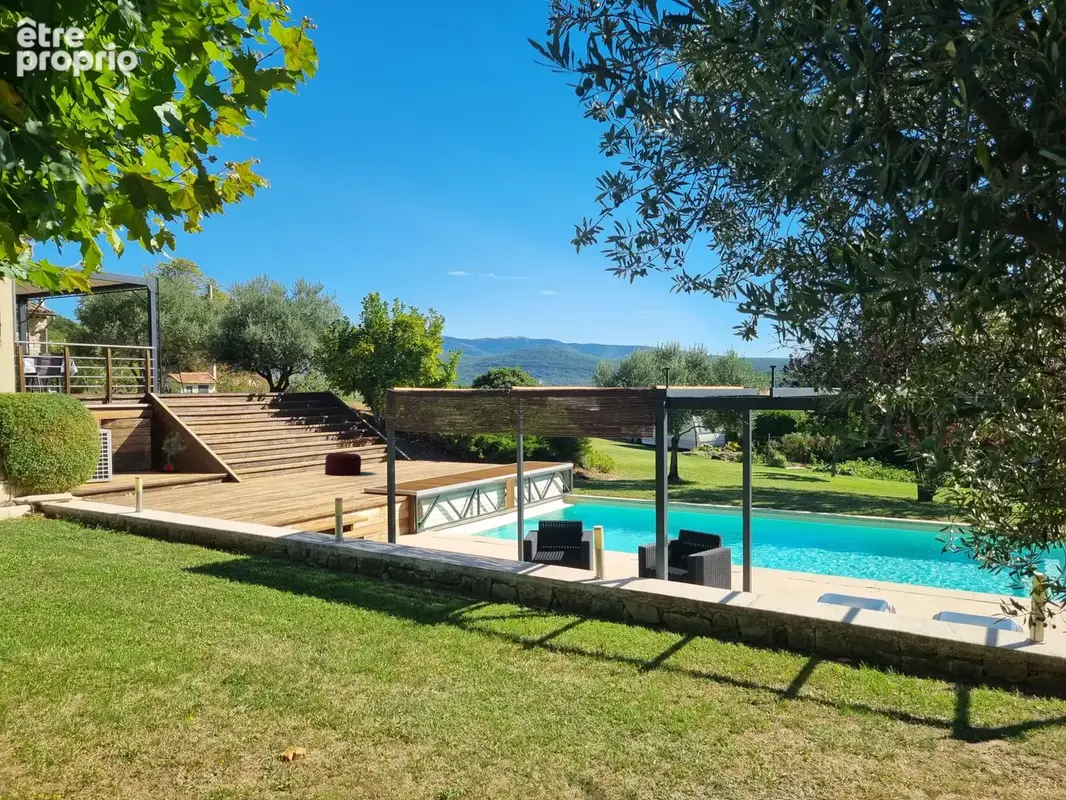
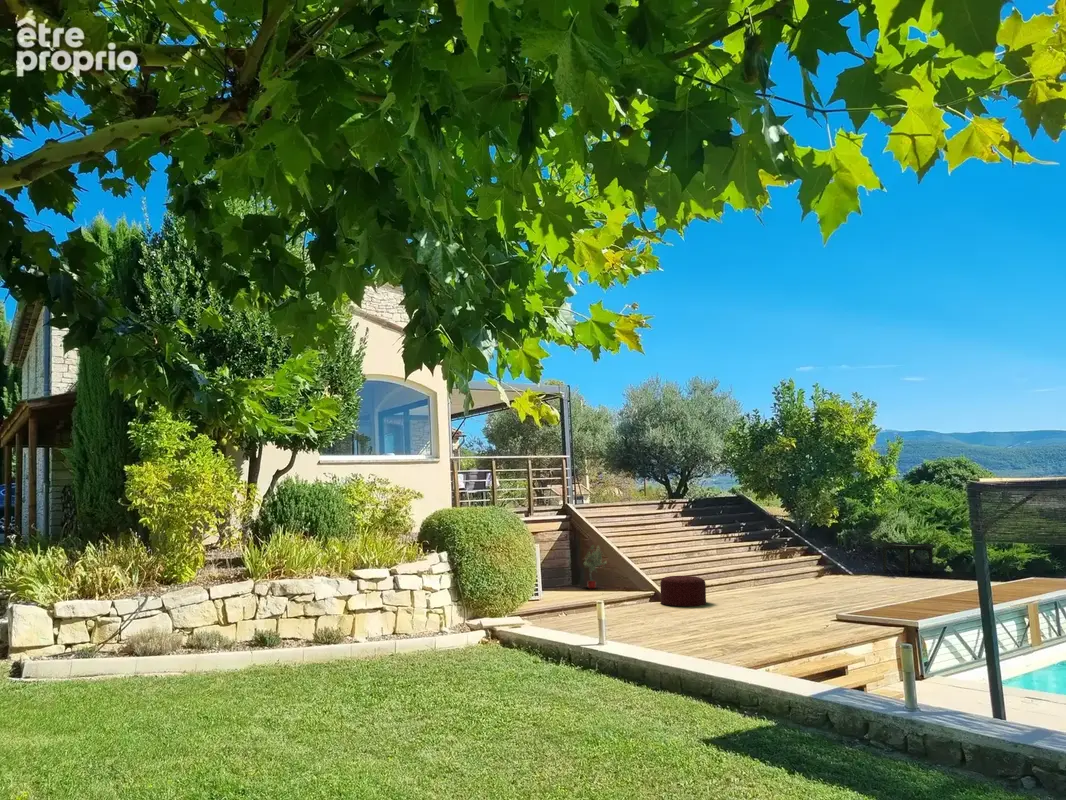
round table: none [434,435,473,460] -> present [880,542,934,575]
ottoman: present [325,453,361,476] -> present [660,576,706,606]

